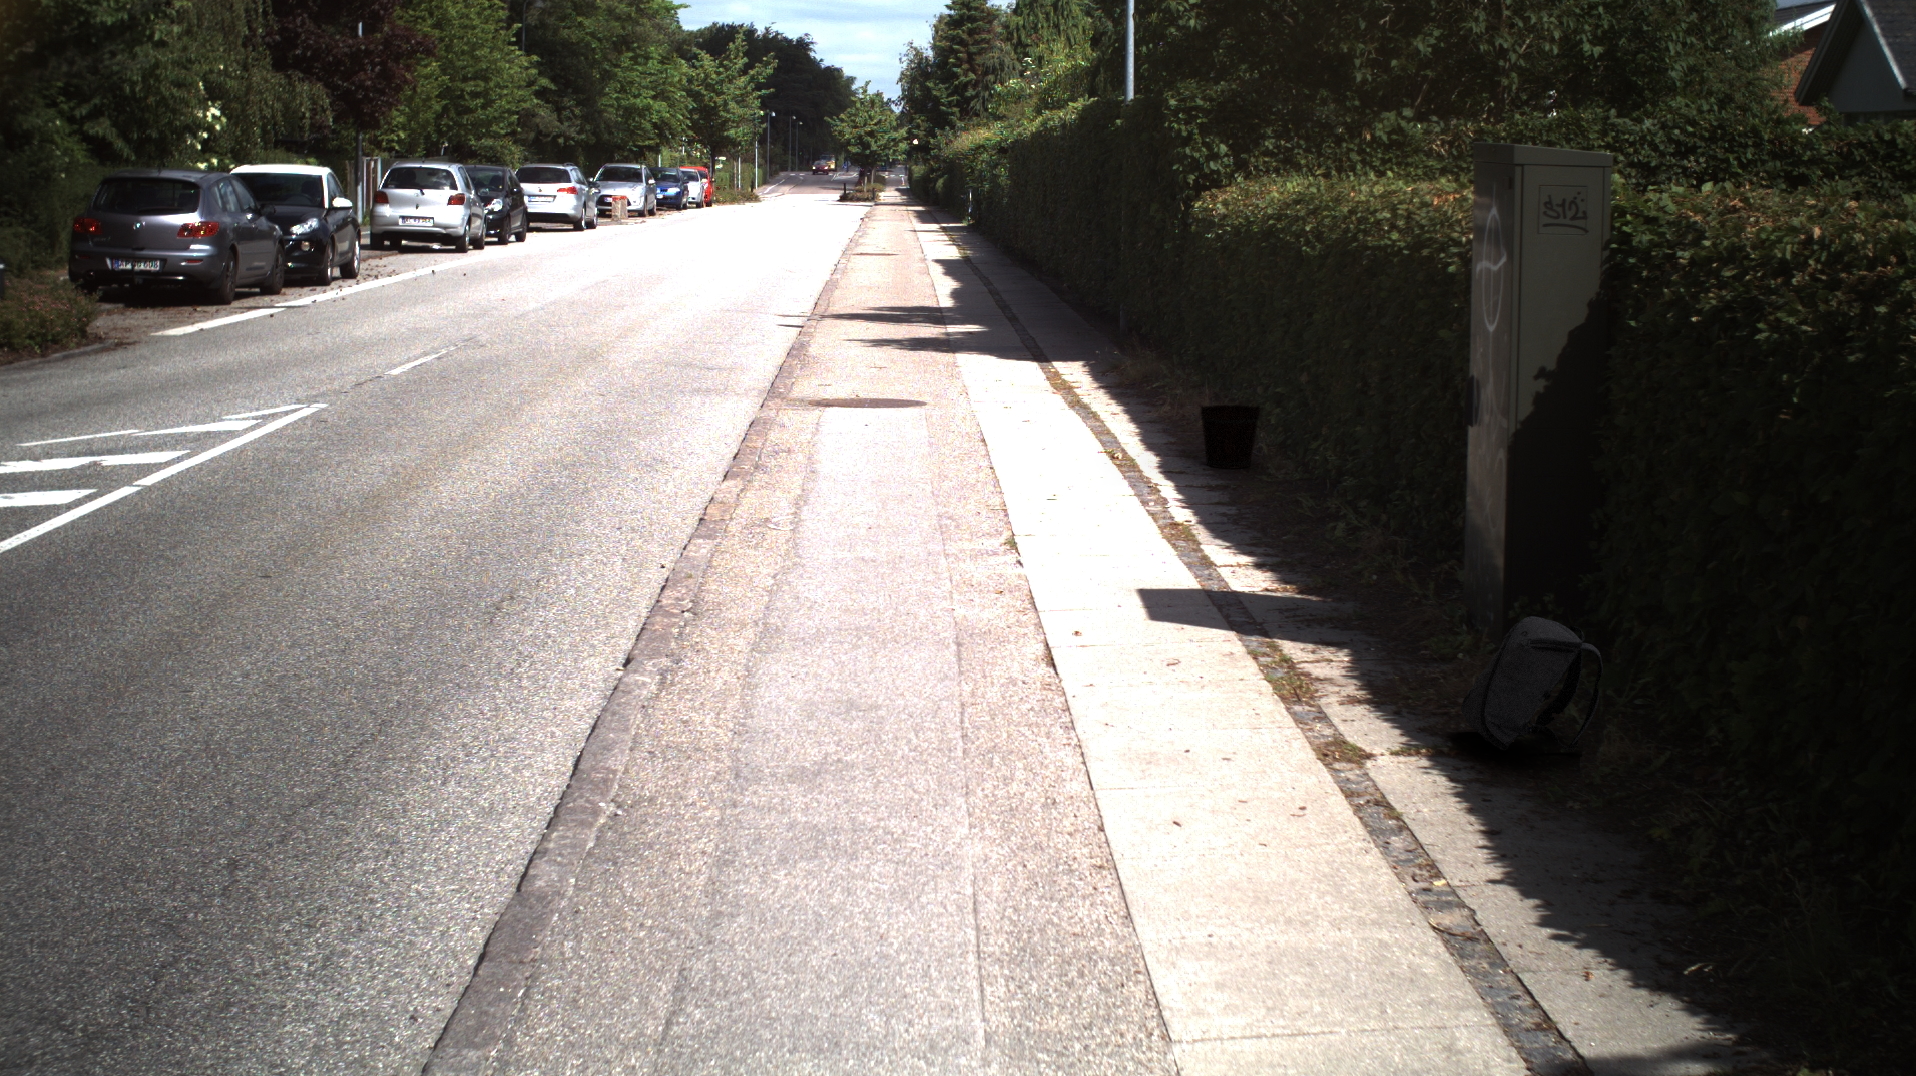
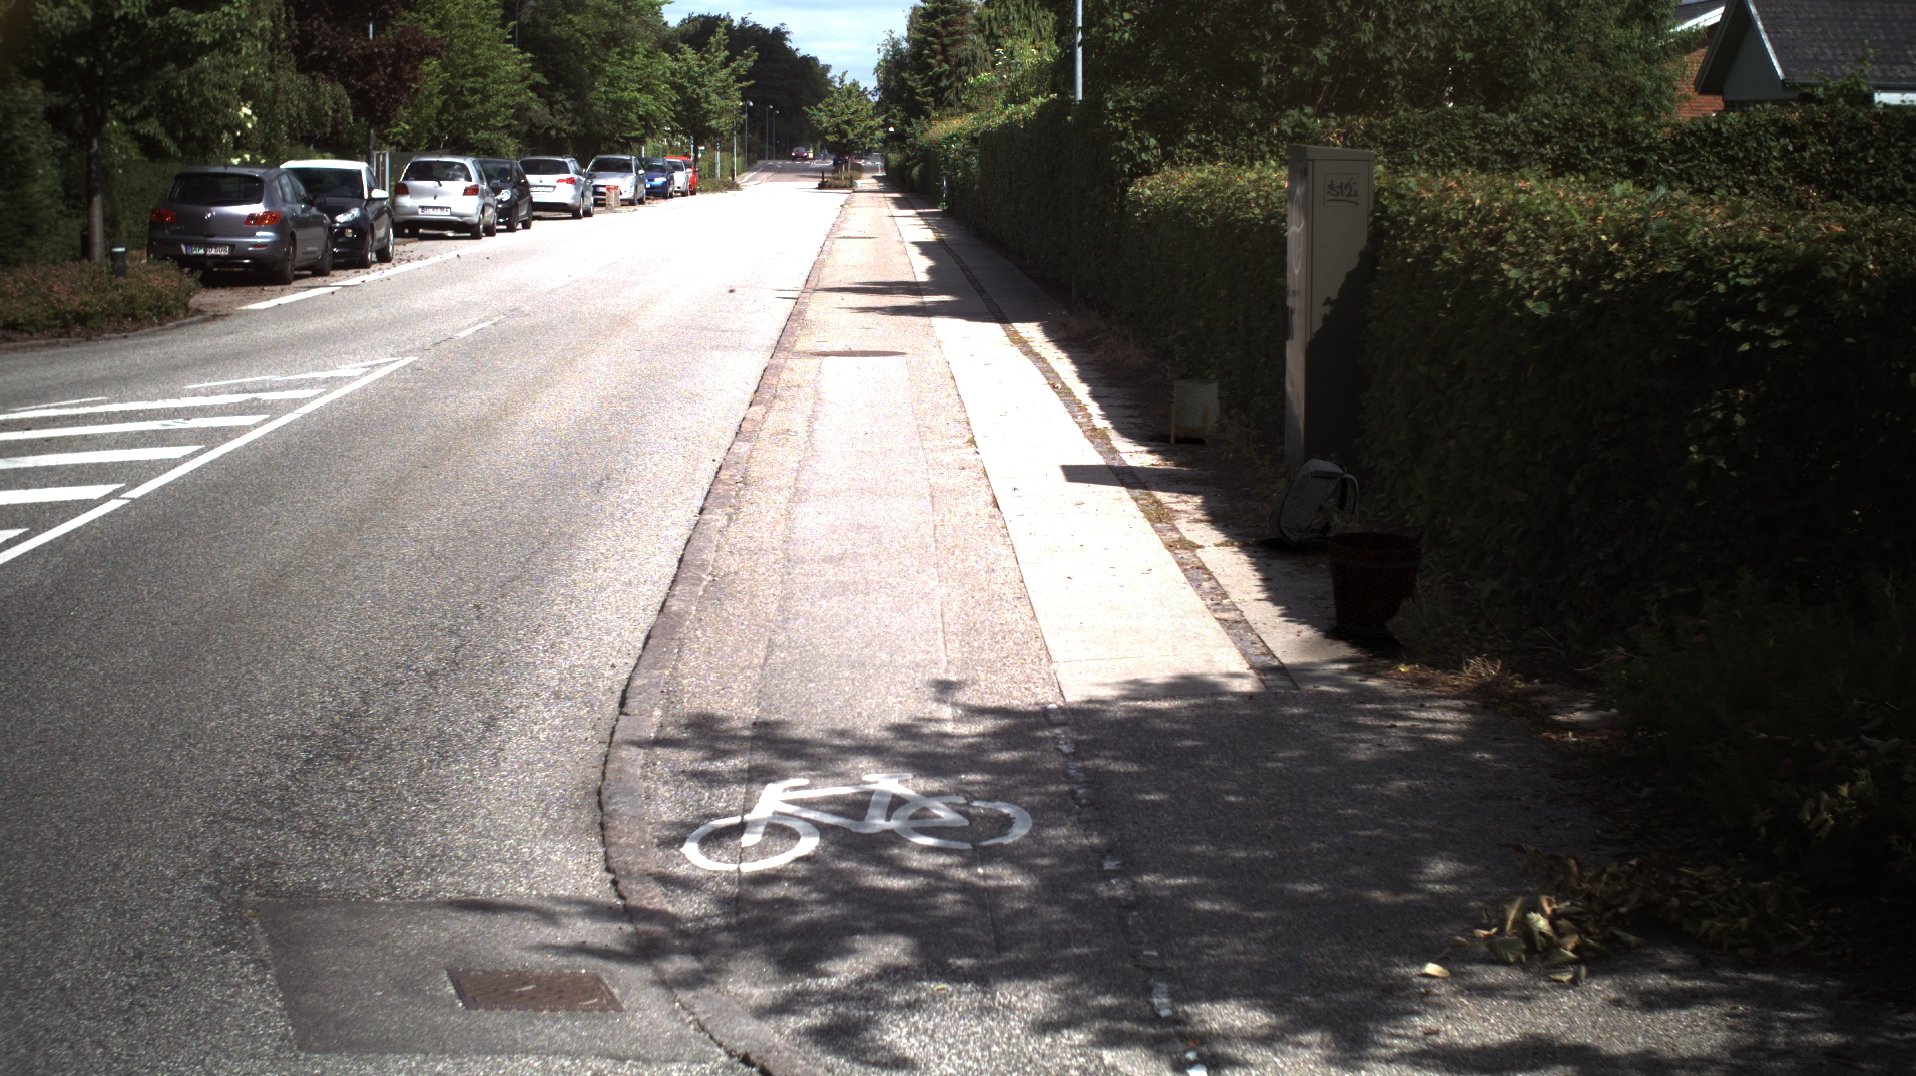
bucket: present [1200,405,1260,468] -> present [1327,531,1424,638]
planter: none [1276,462,1341,551] -> present [1171,380,1220,446]

